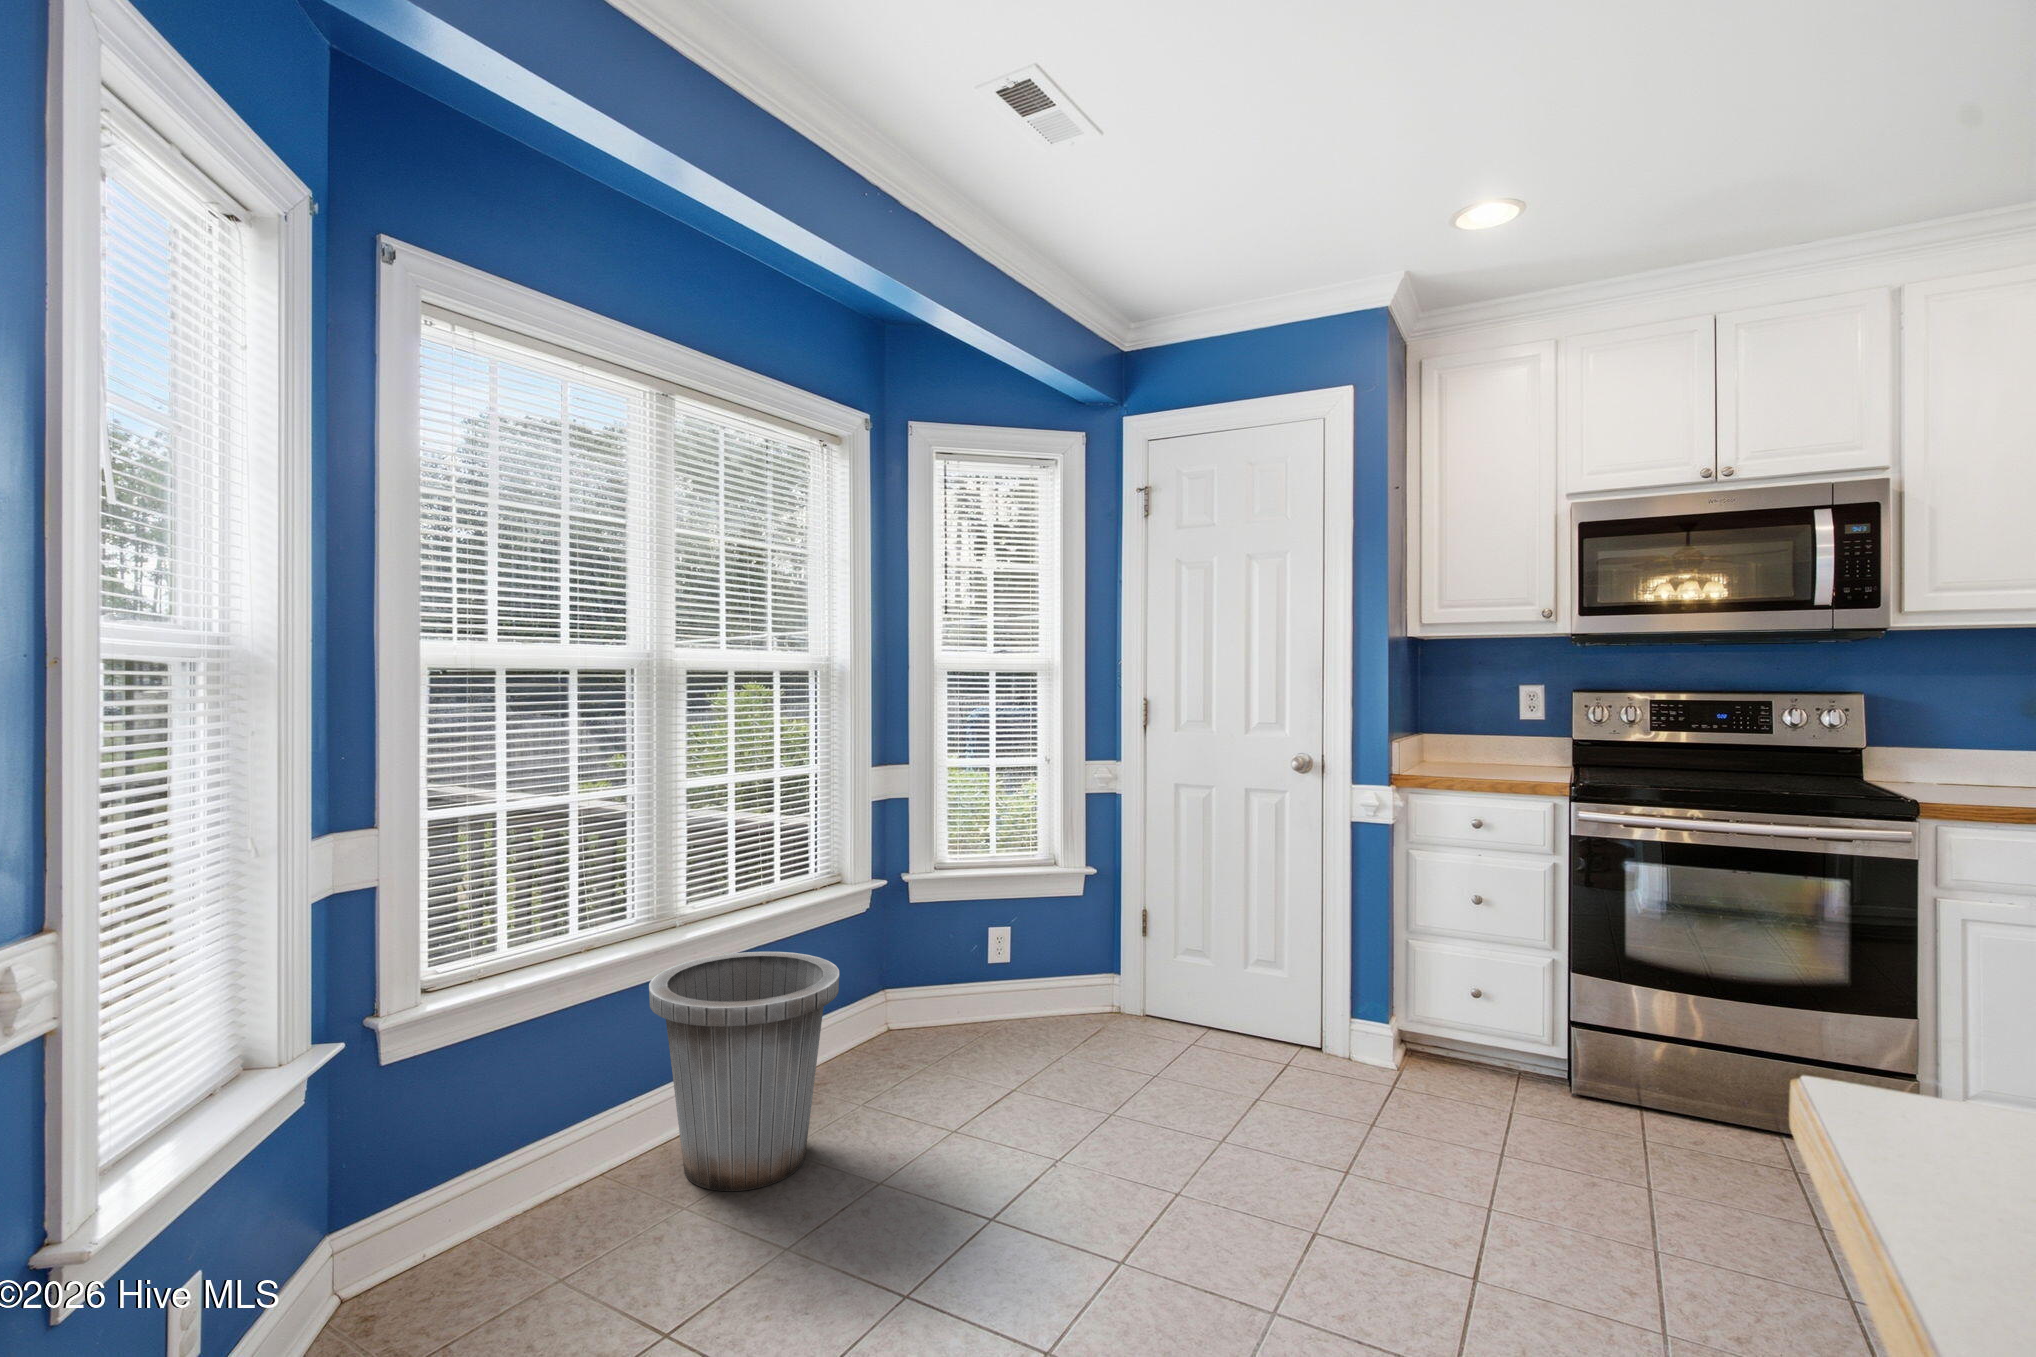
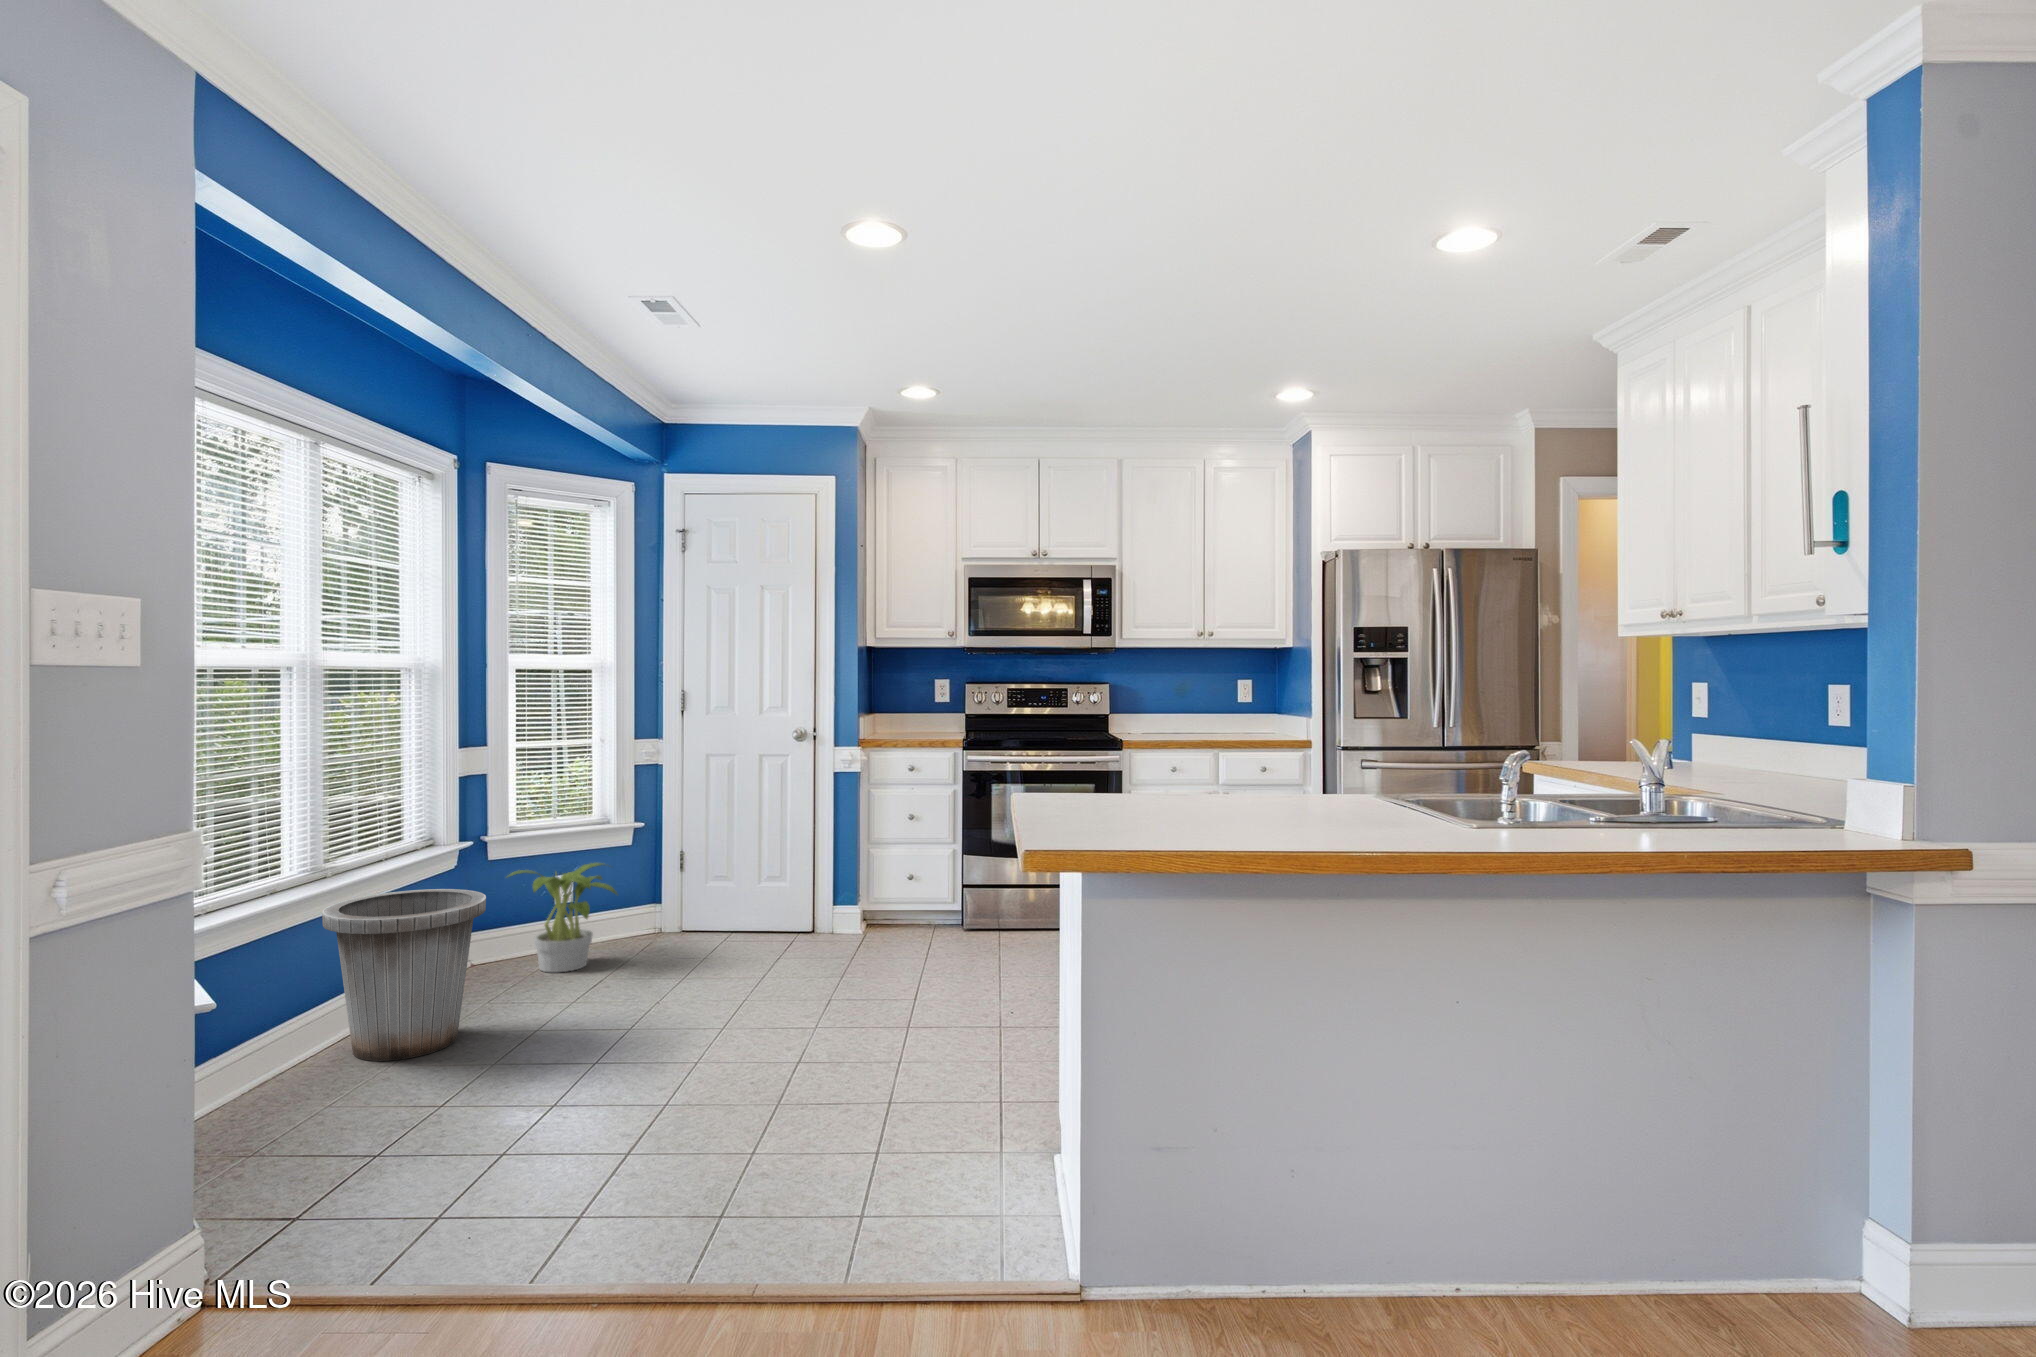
potted plant: none [915,922,1046,1065] -> present [507,863,617,972]

